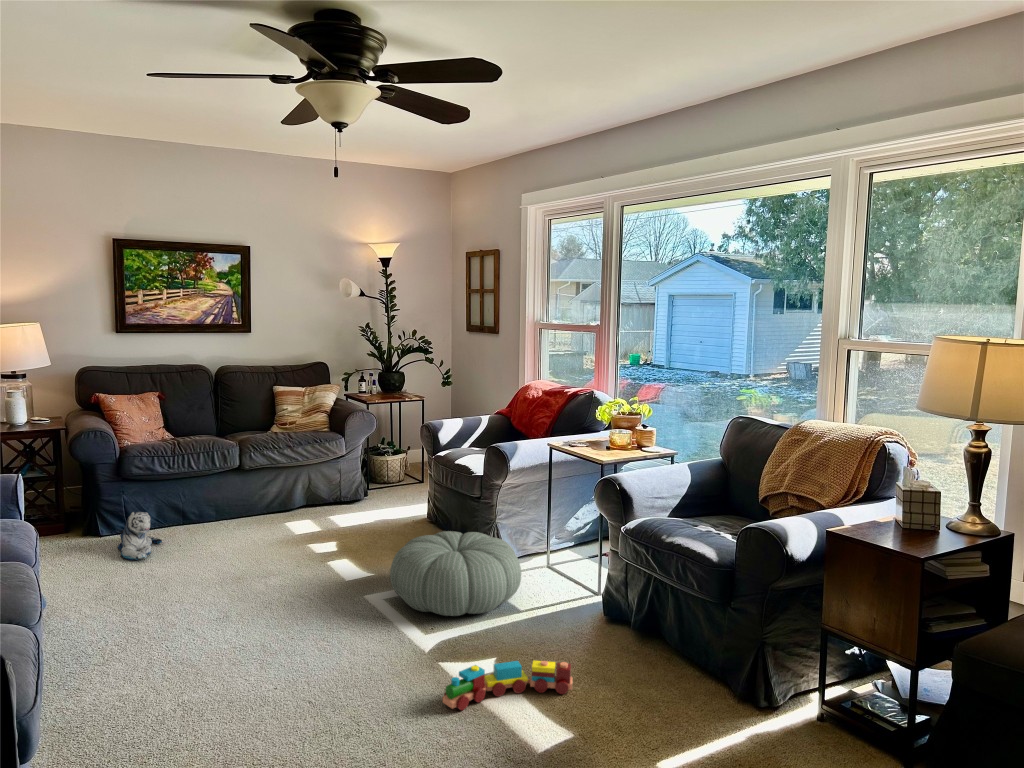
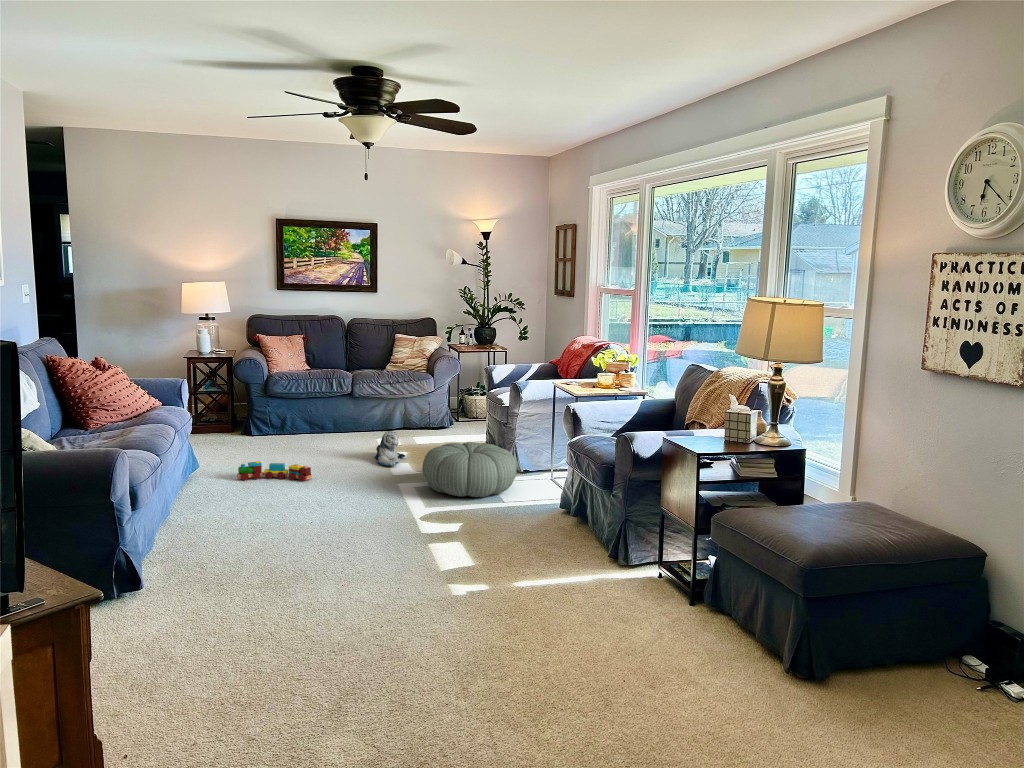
plush toy: present [117,512,162,561] -> present [375,431,405,467]
toy train: present [443,660,572,710] -> present [237,461,312,482]

